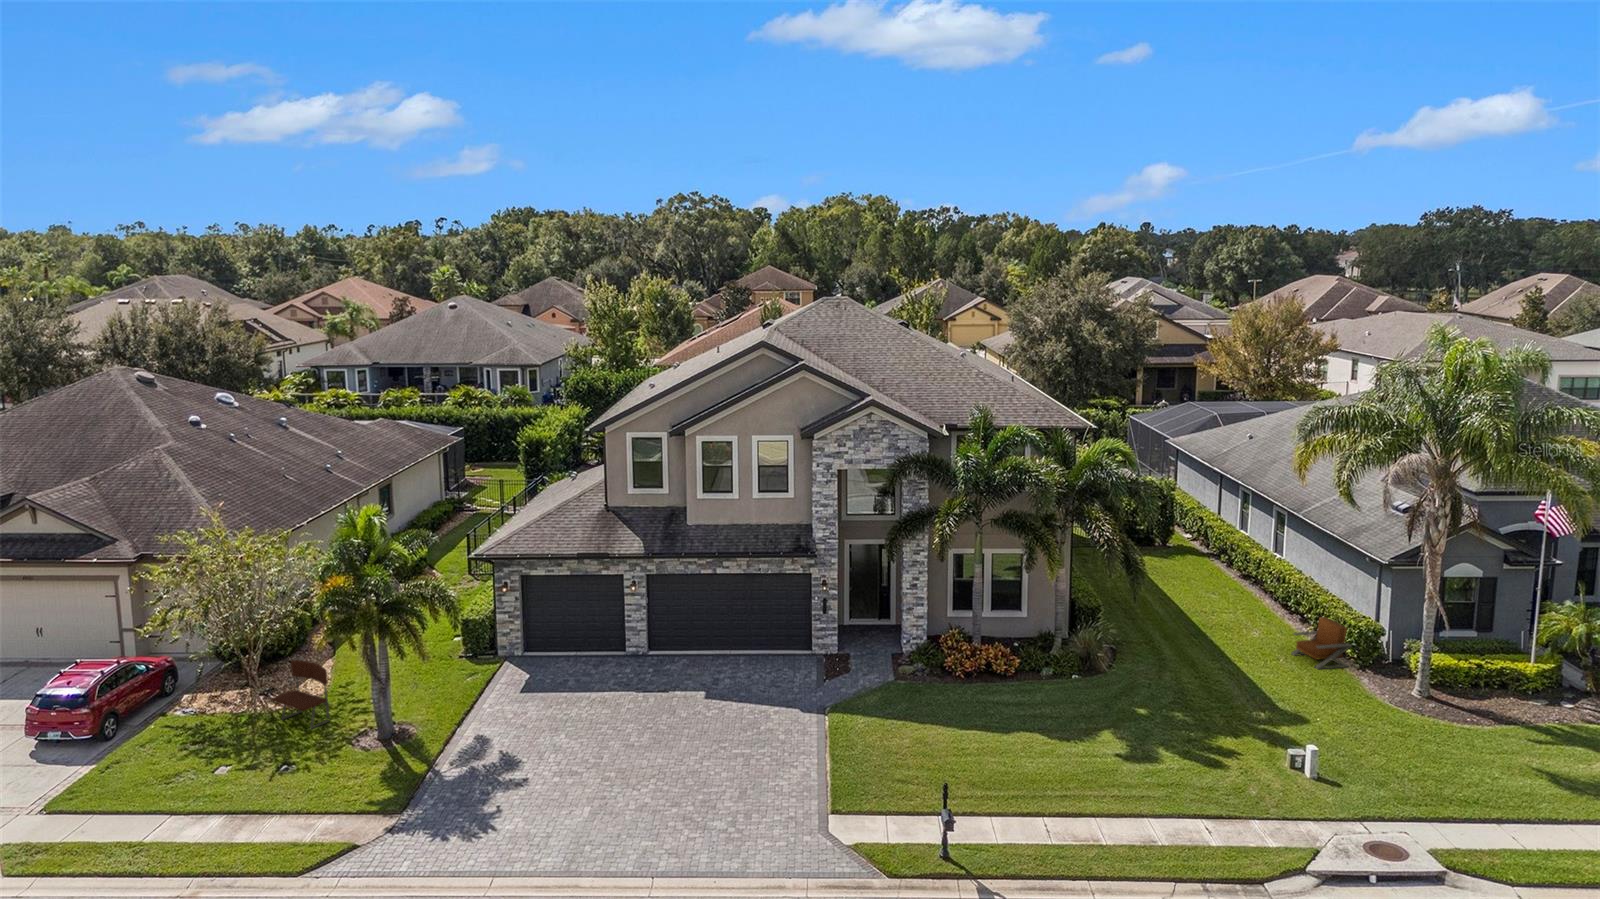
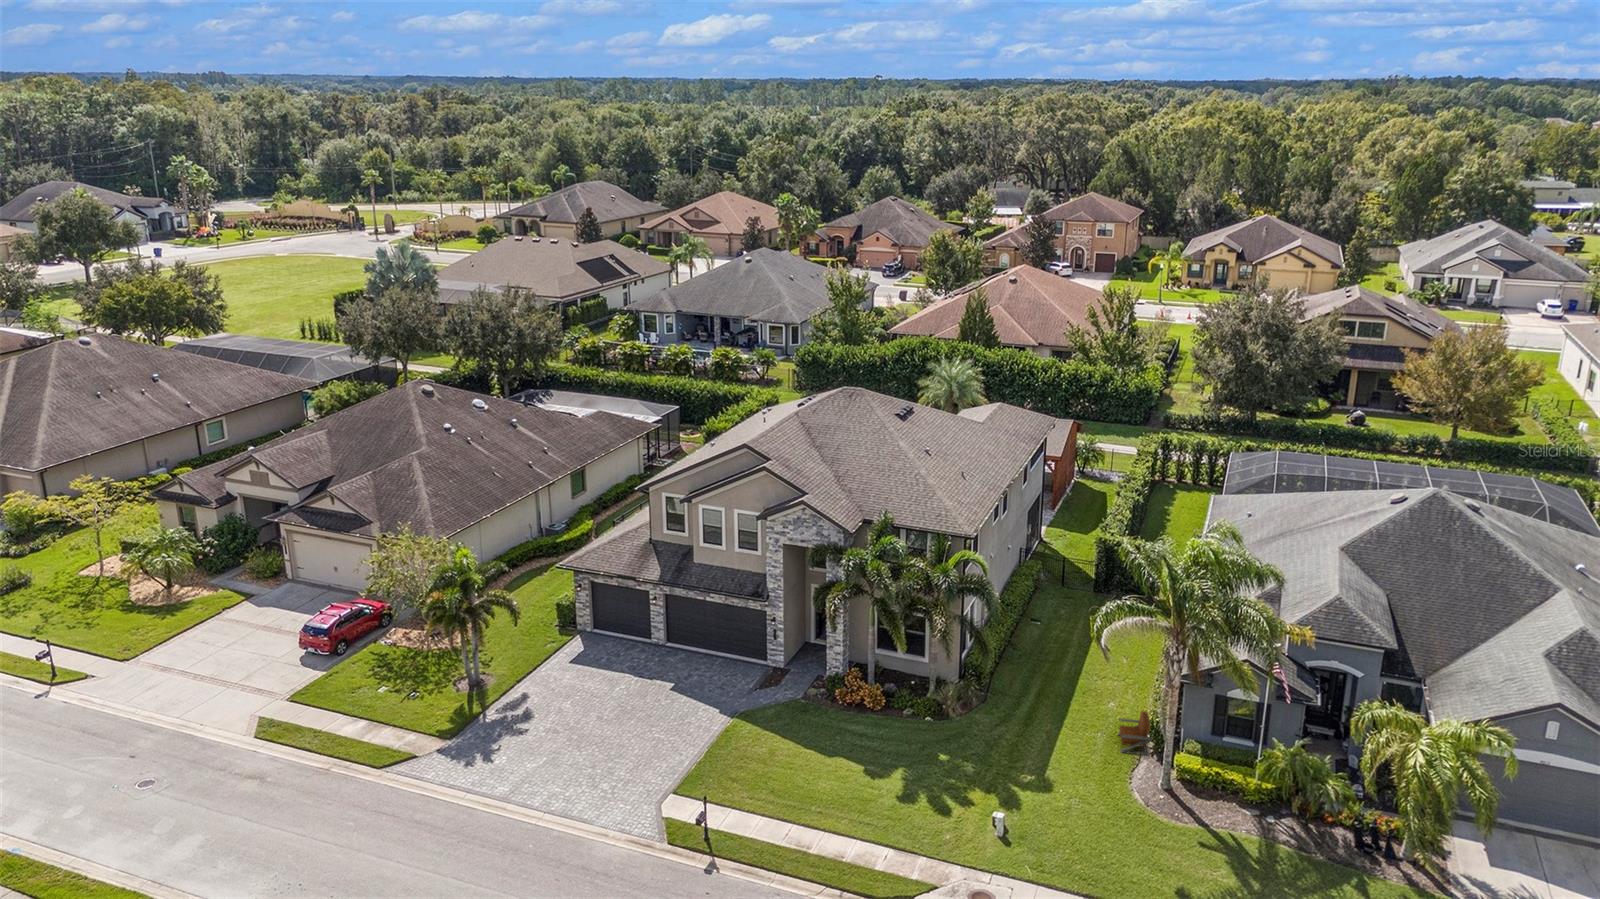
bench: present [271,660,330,729] -> none [424,623,454,668]

